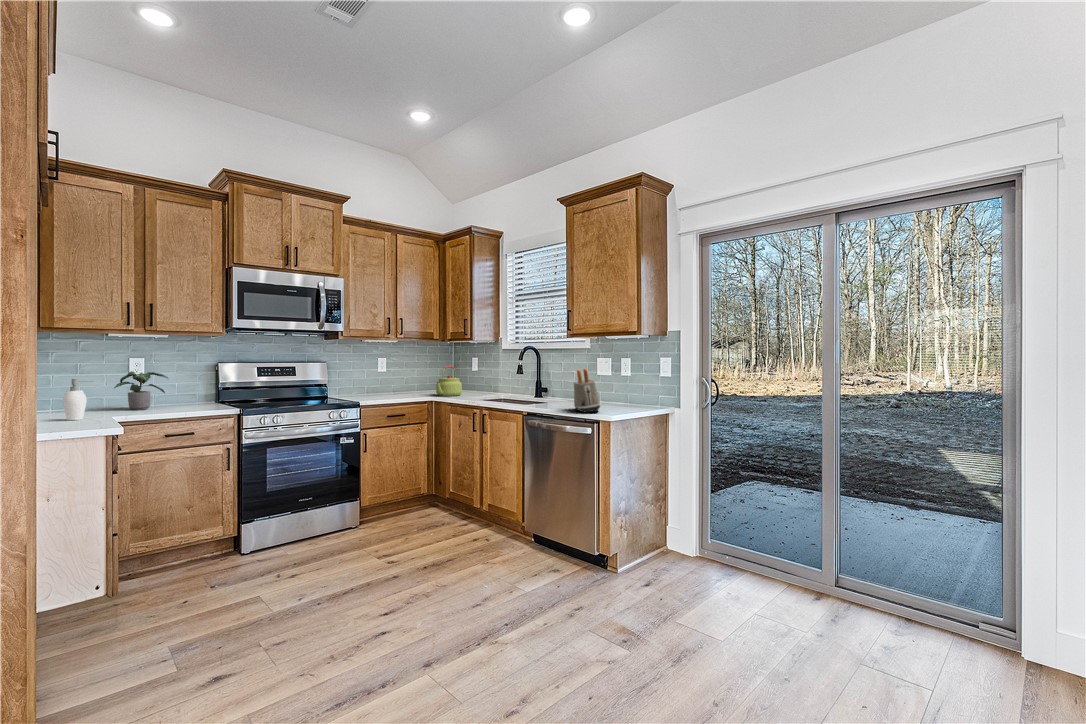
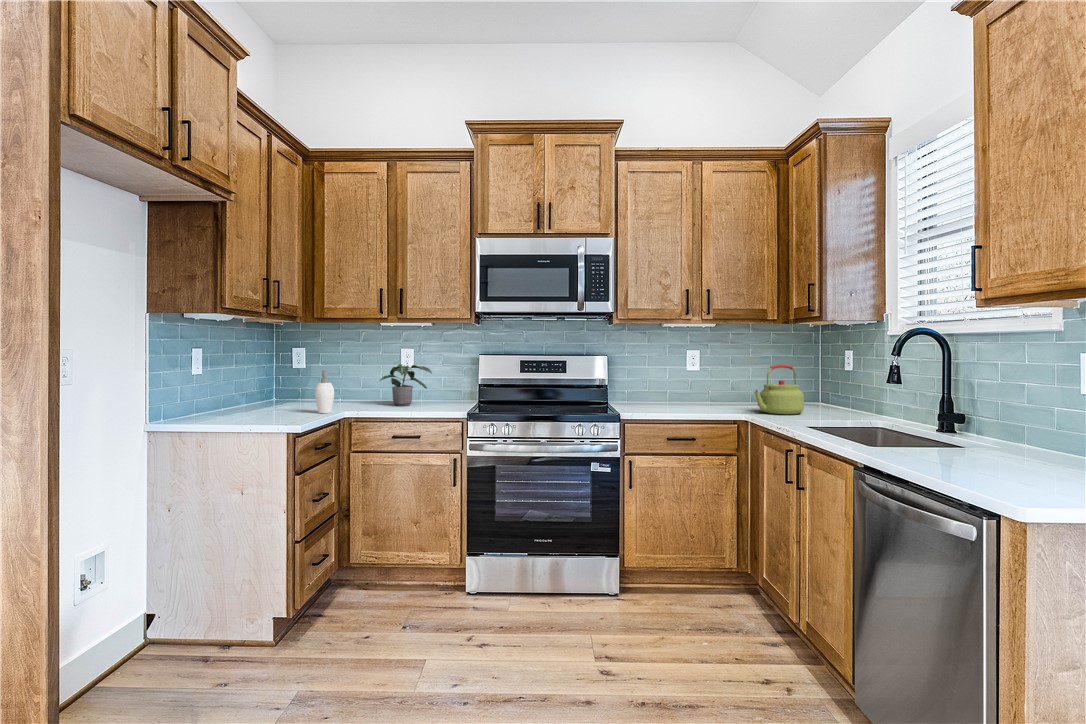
toaster: present [574,369,600,412] -> none [962,377,1038,485]

